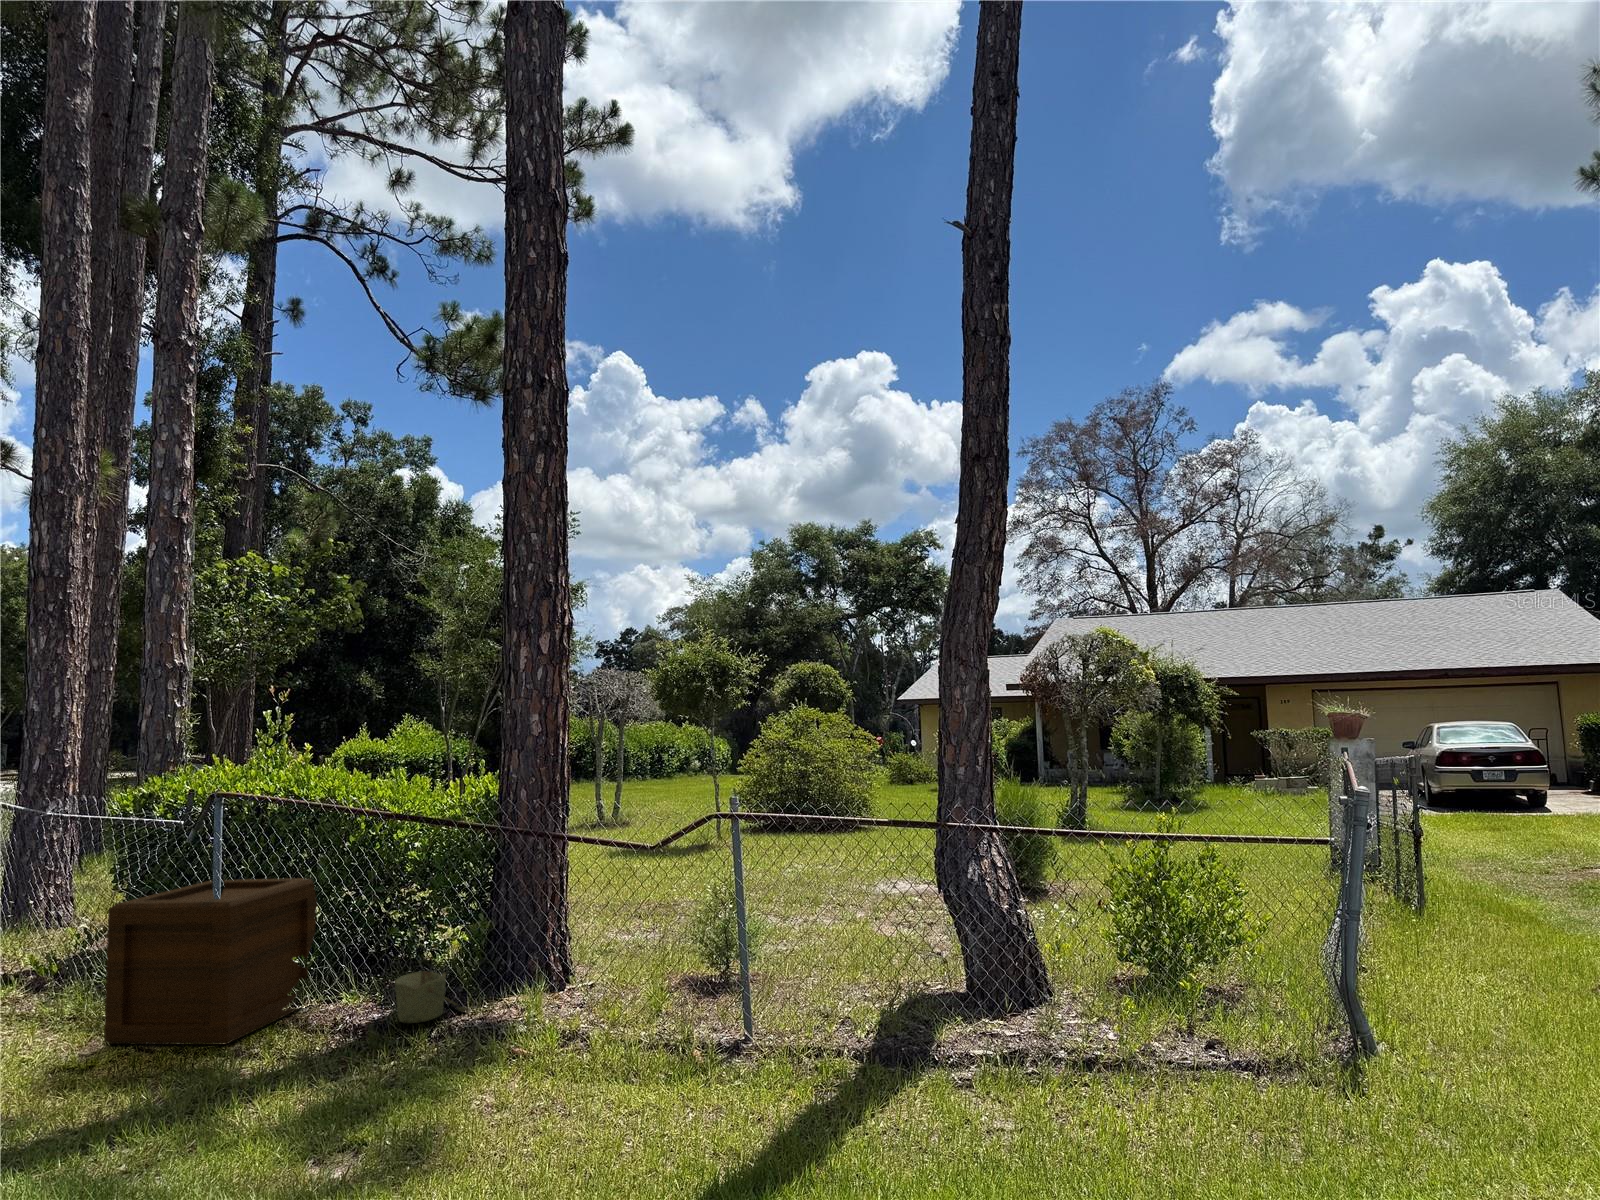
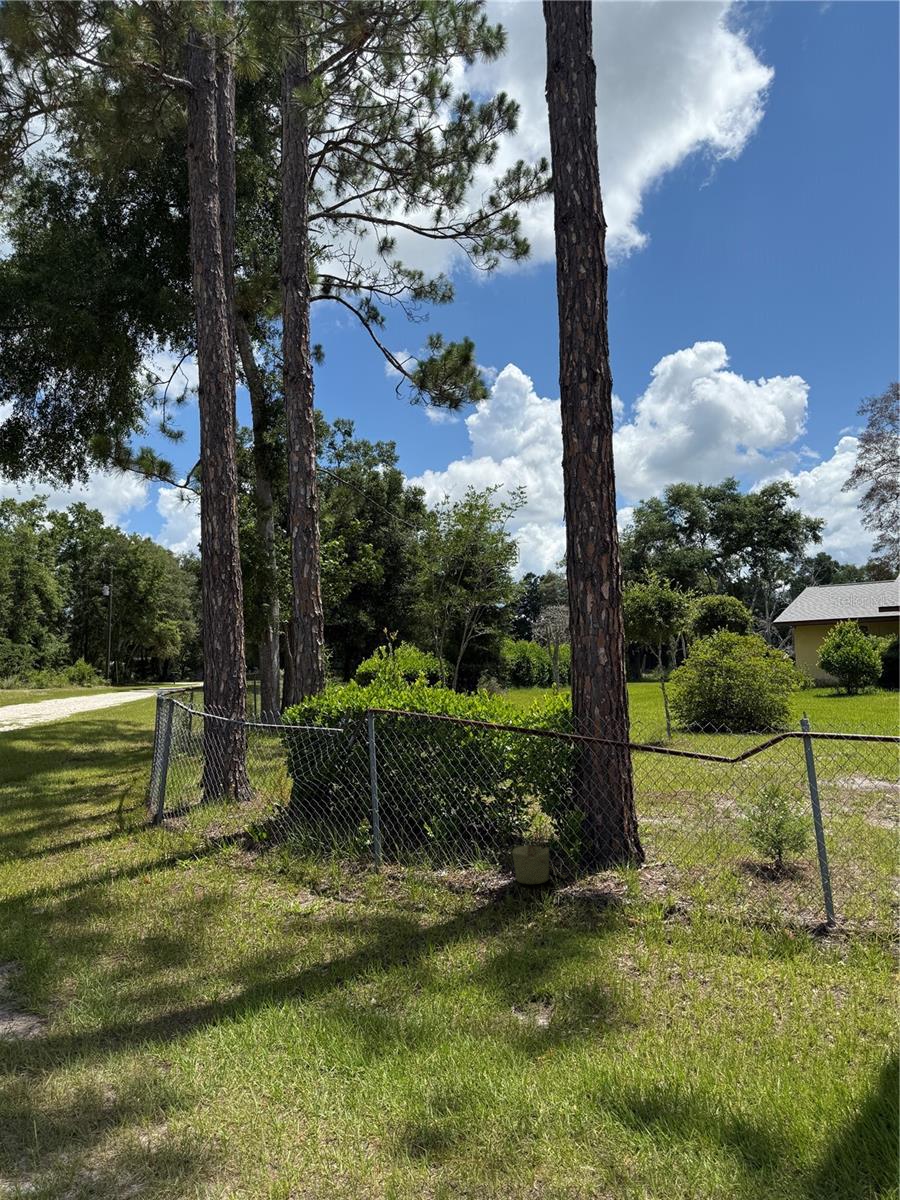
wooden crate: present [104,878,317,1045] -> none [314,770,446,890]

